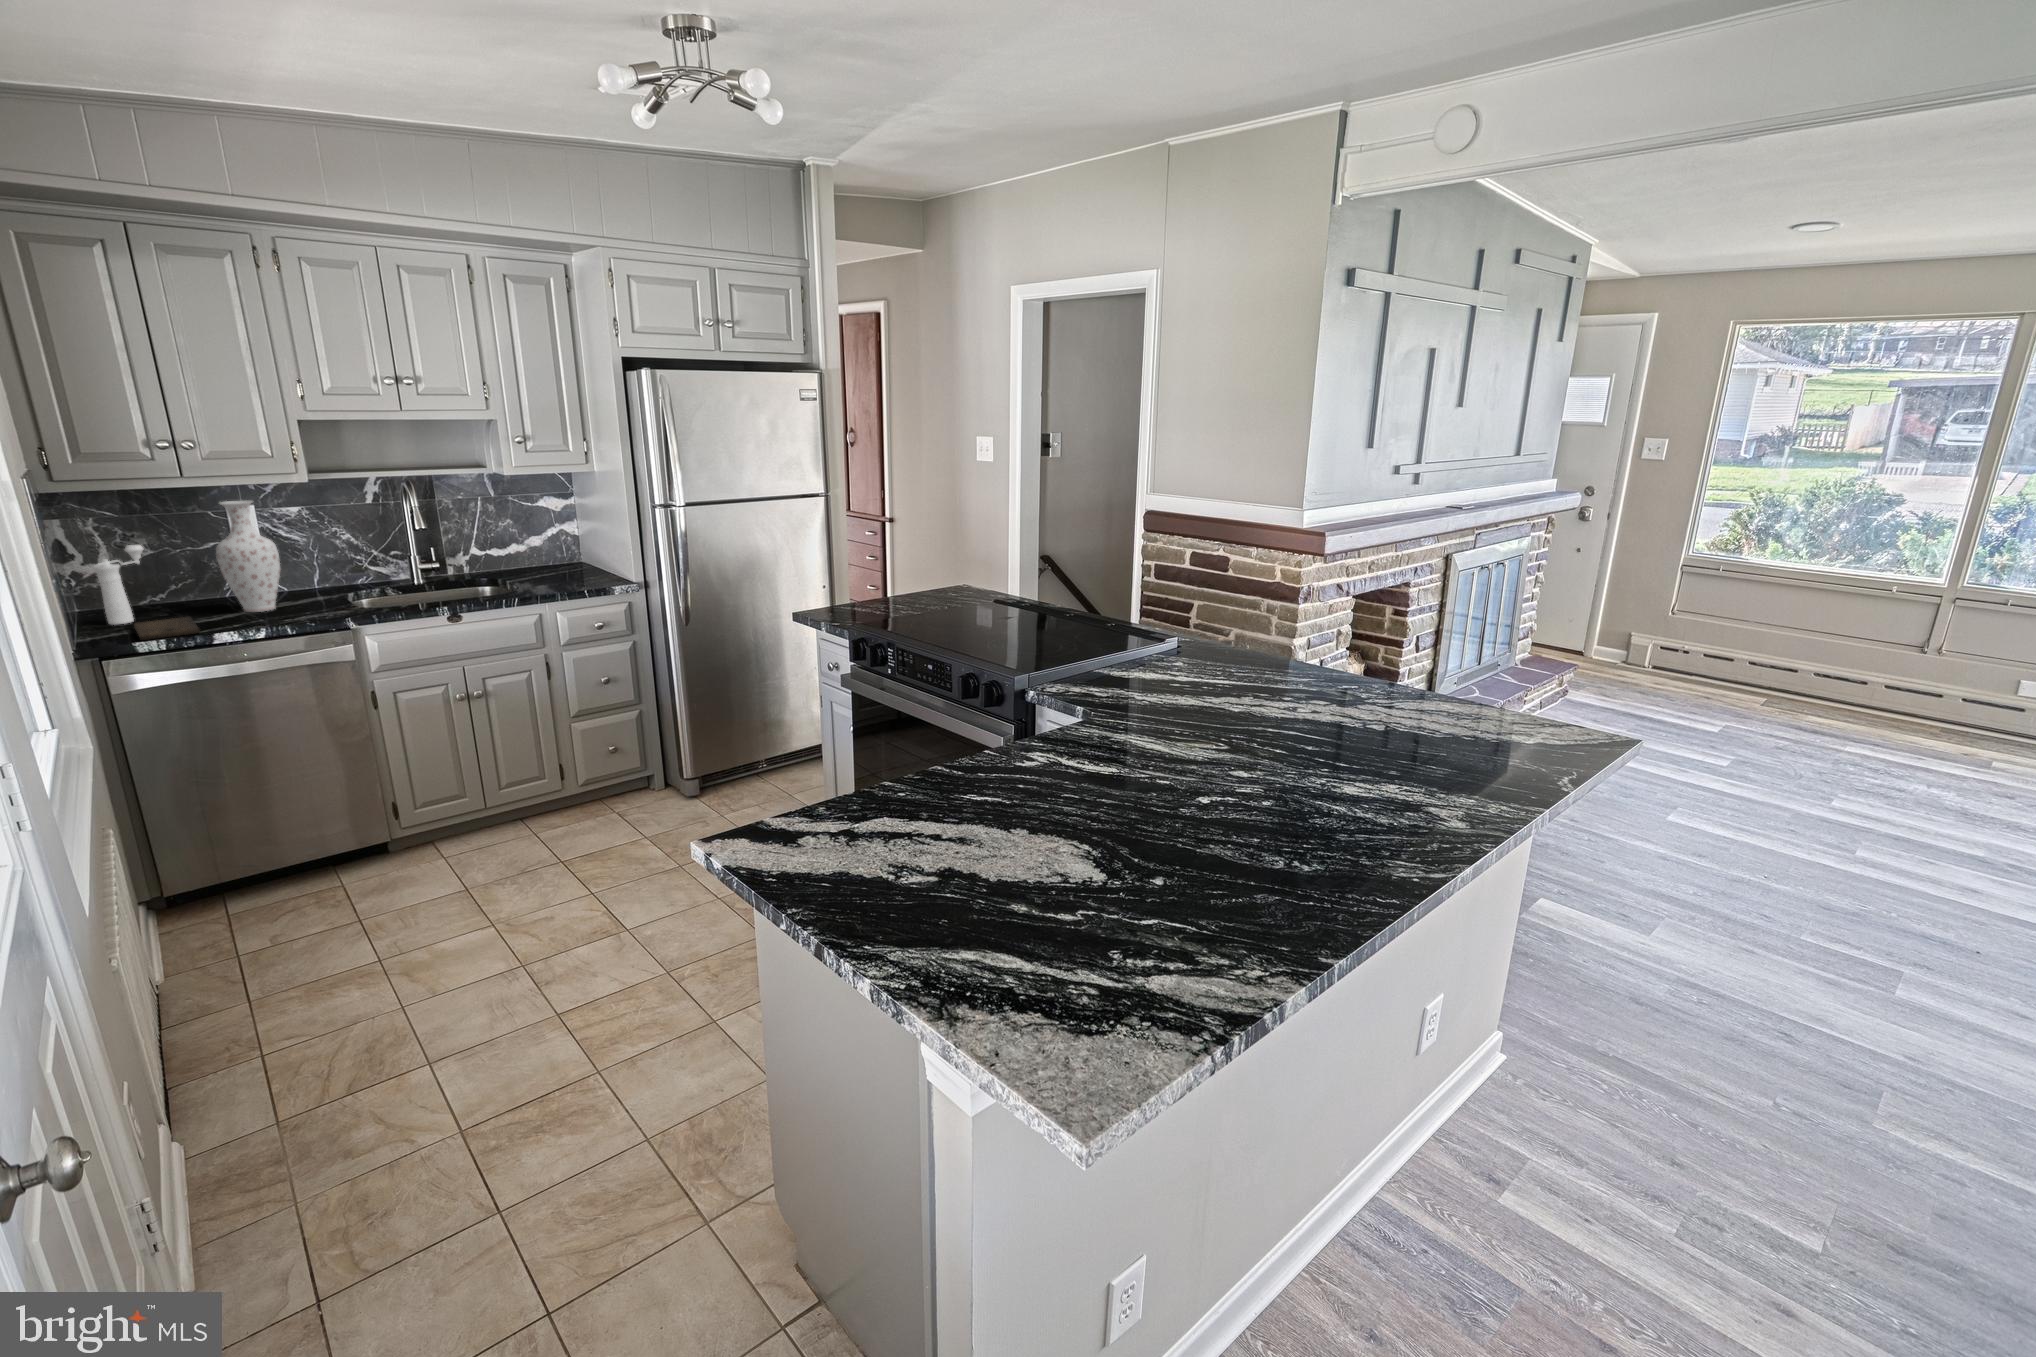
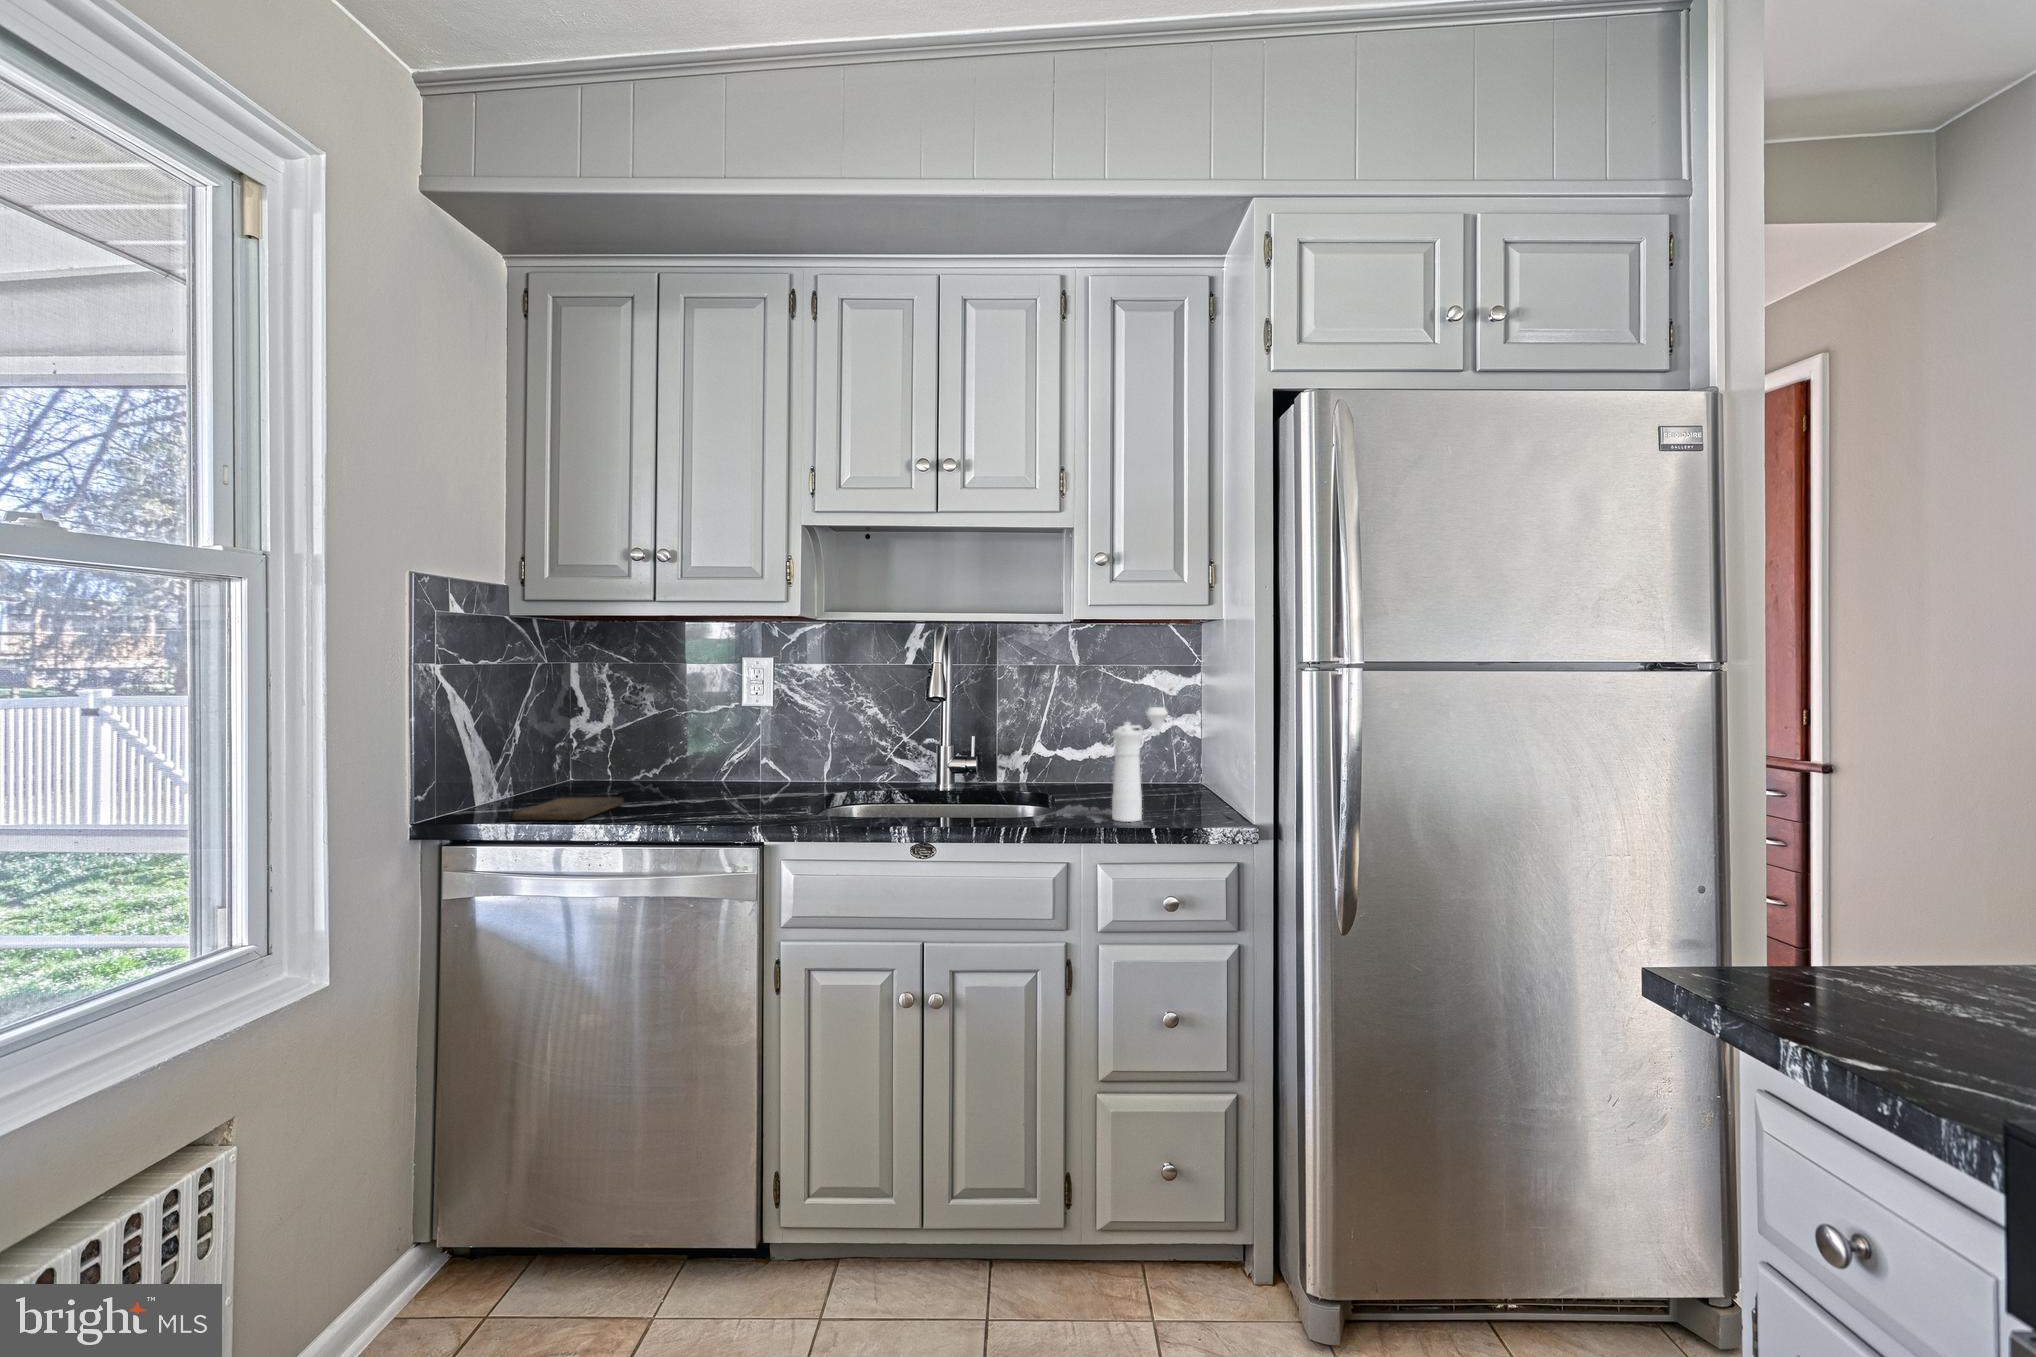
vase: present [216,501,281,612] -> none [682,642,757,803]
pepper mill: present [93,545,143,625] -> present [1112,707,1168,822]

